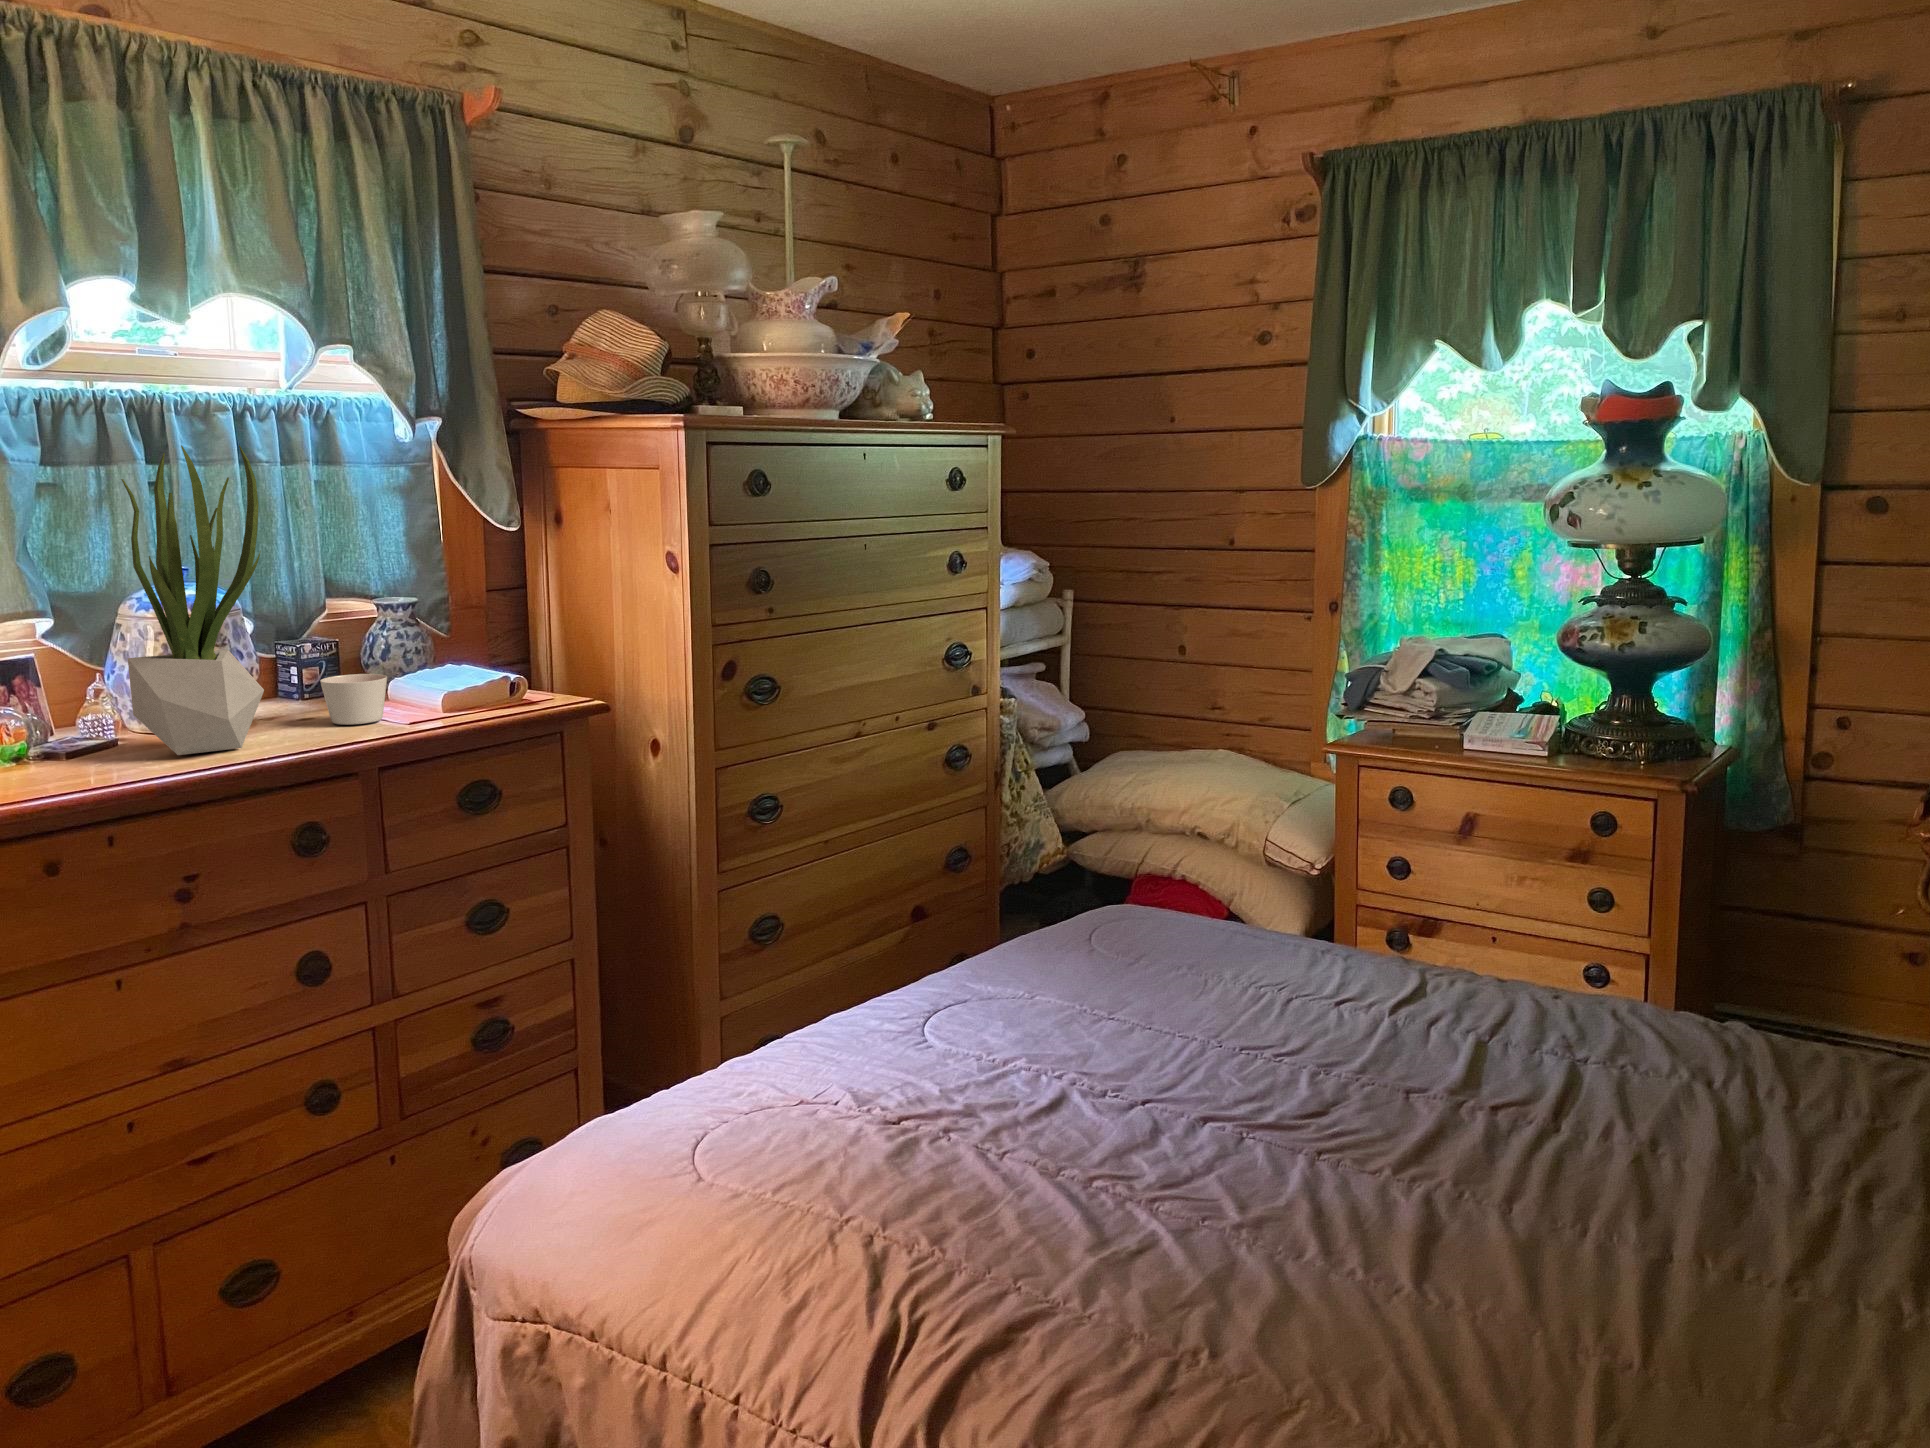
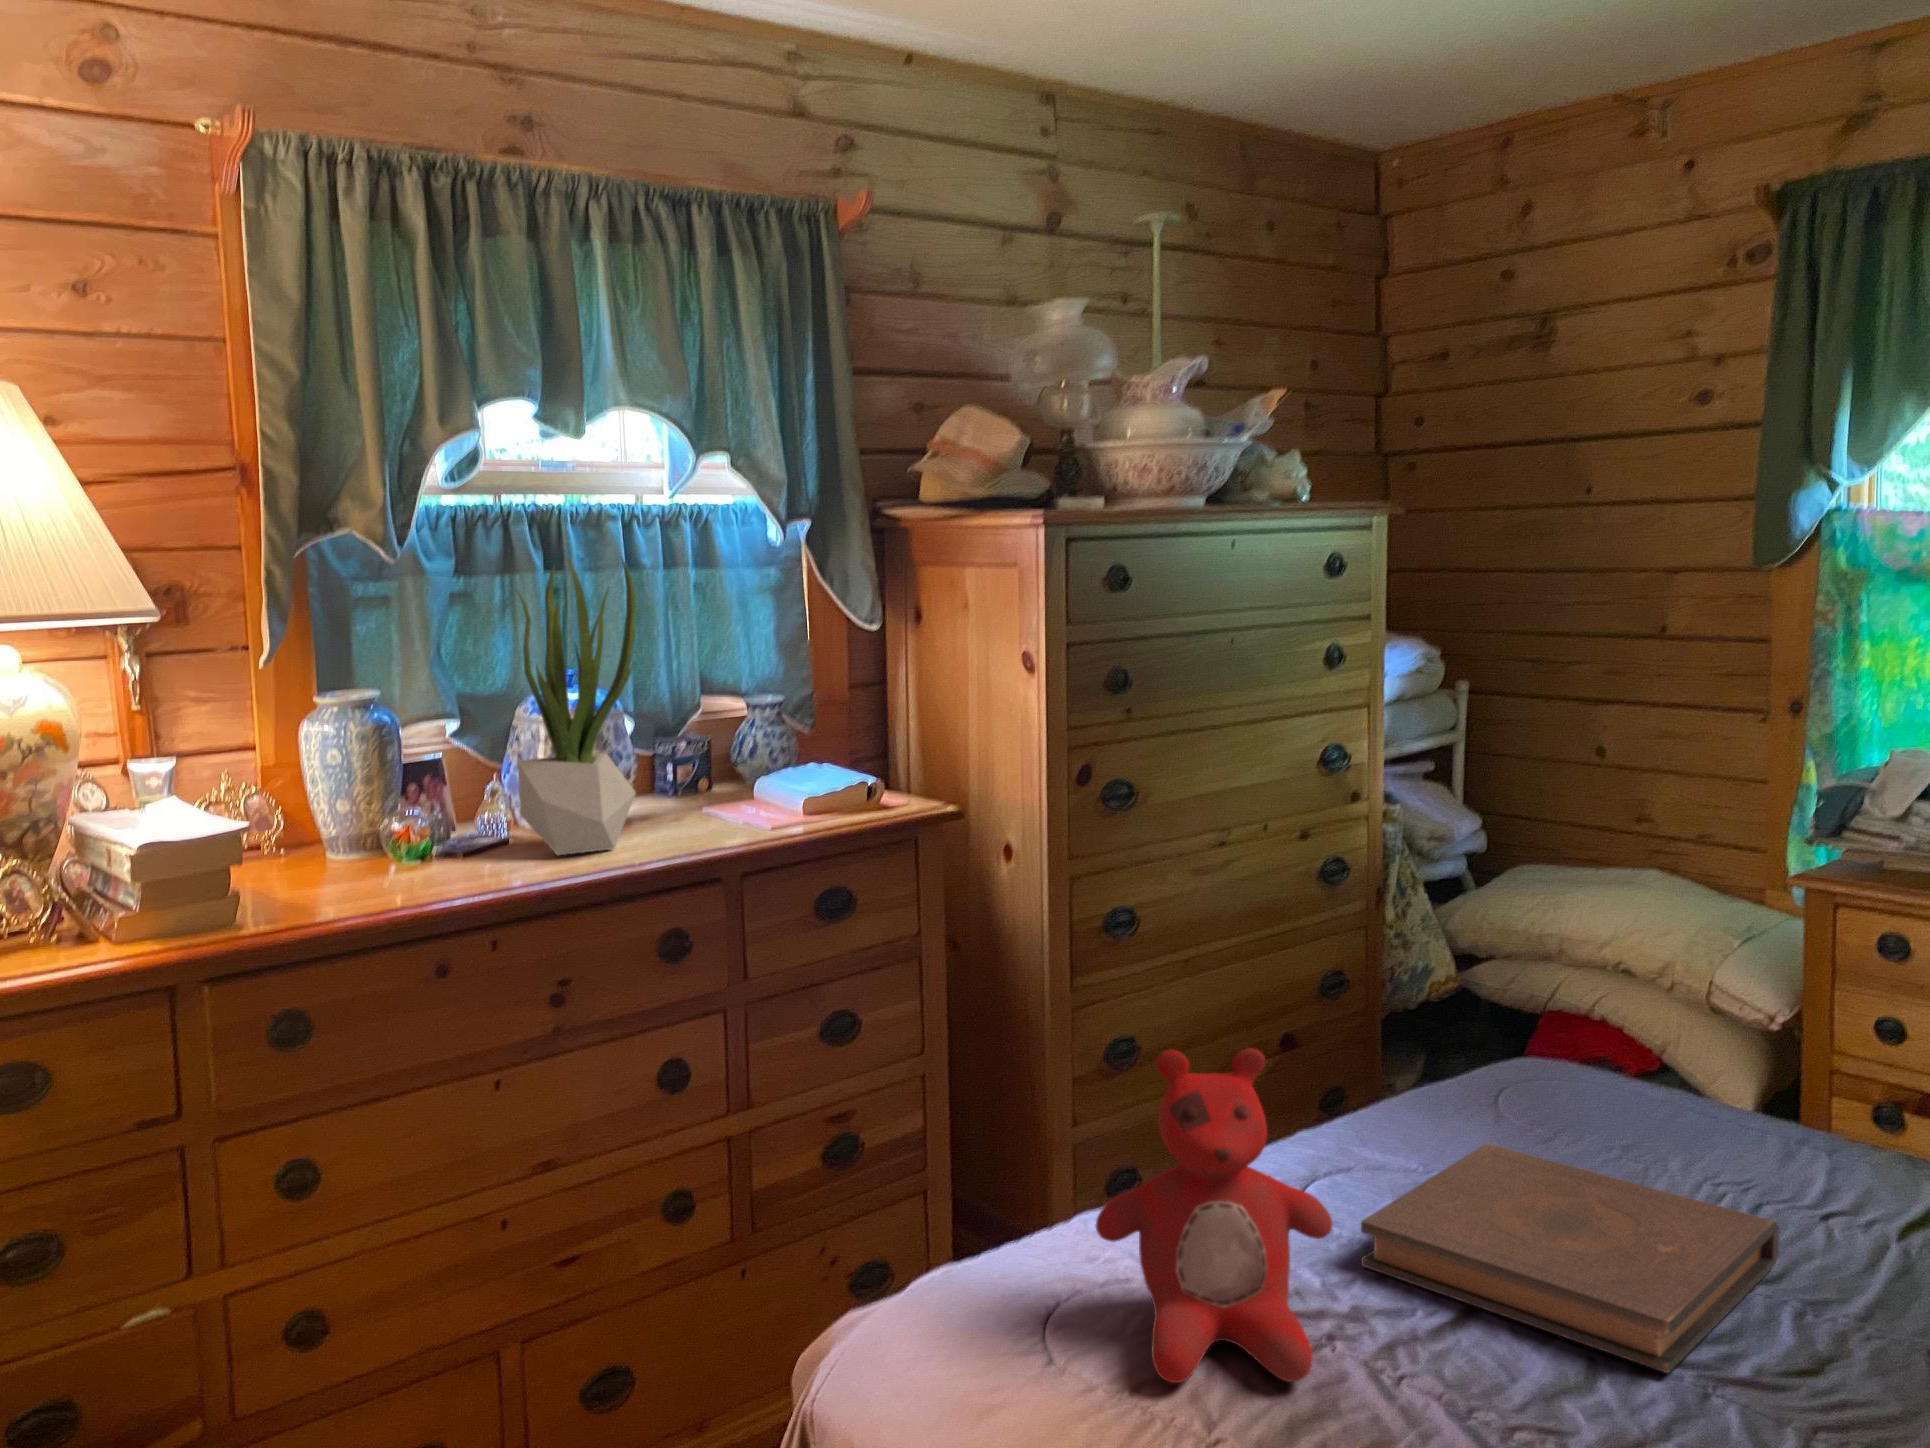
candle: present [320,674,387,725] -> none [689,775,751,826]
stuffed bear: none [743,887,949,1178] -> present [1096,1048,1332,1383]
book: none [974,968,1300,1126] -> present [1361,1144,1779,1373]

